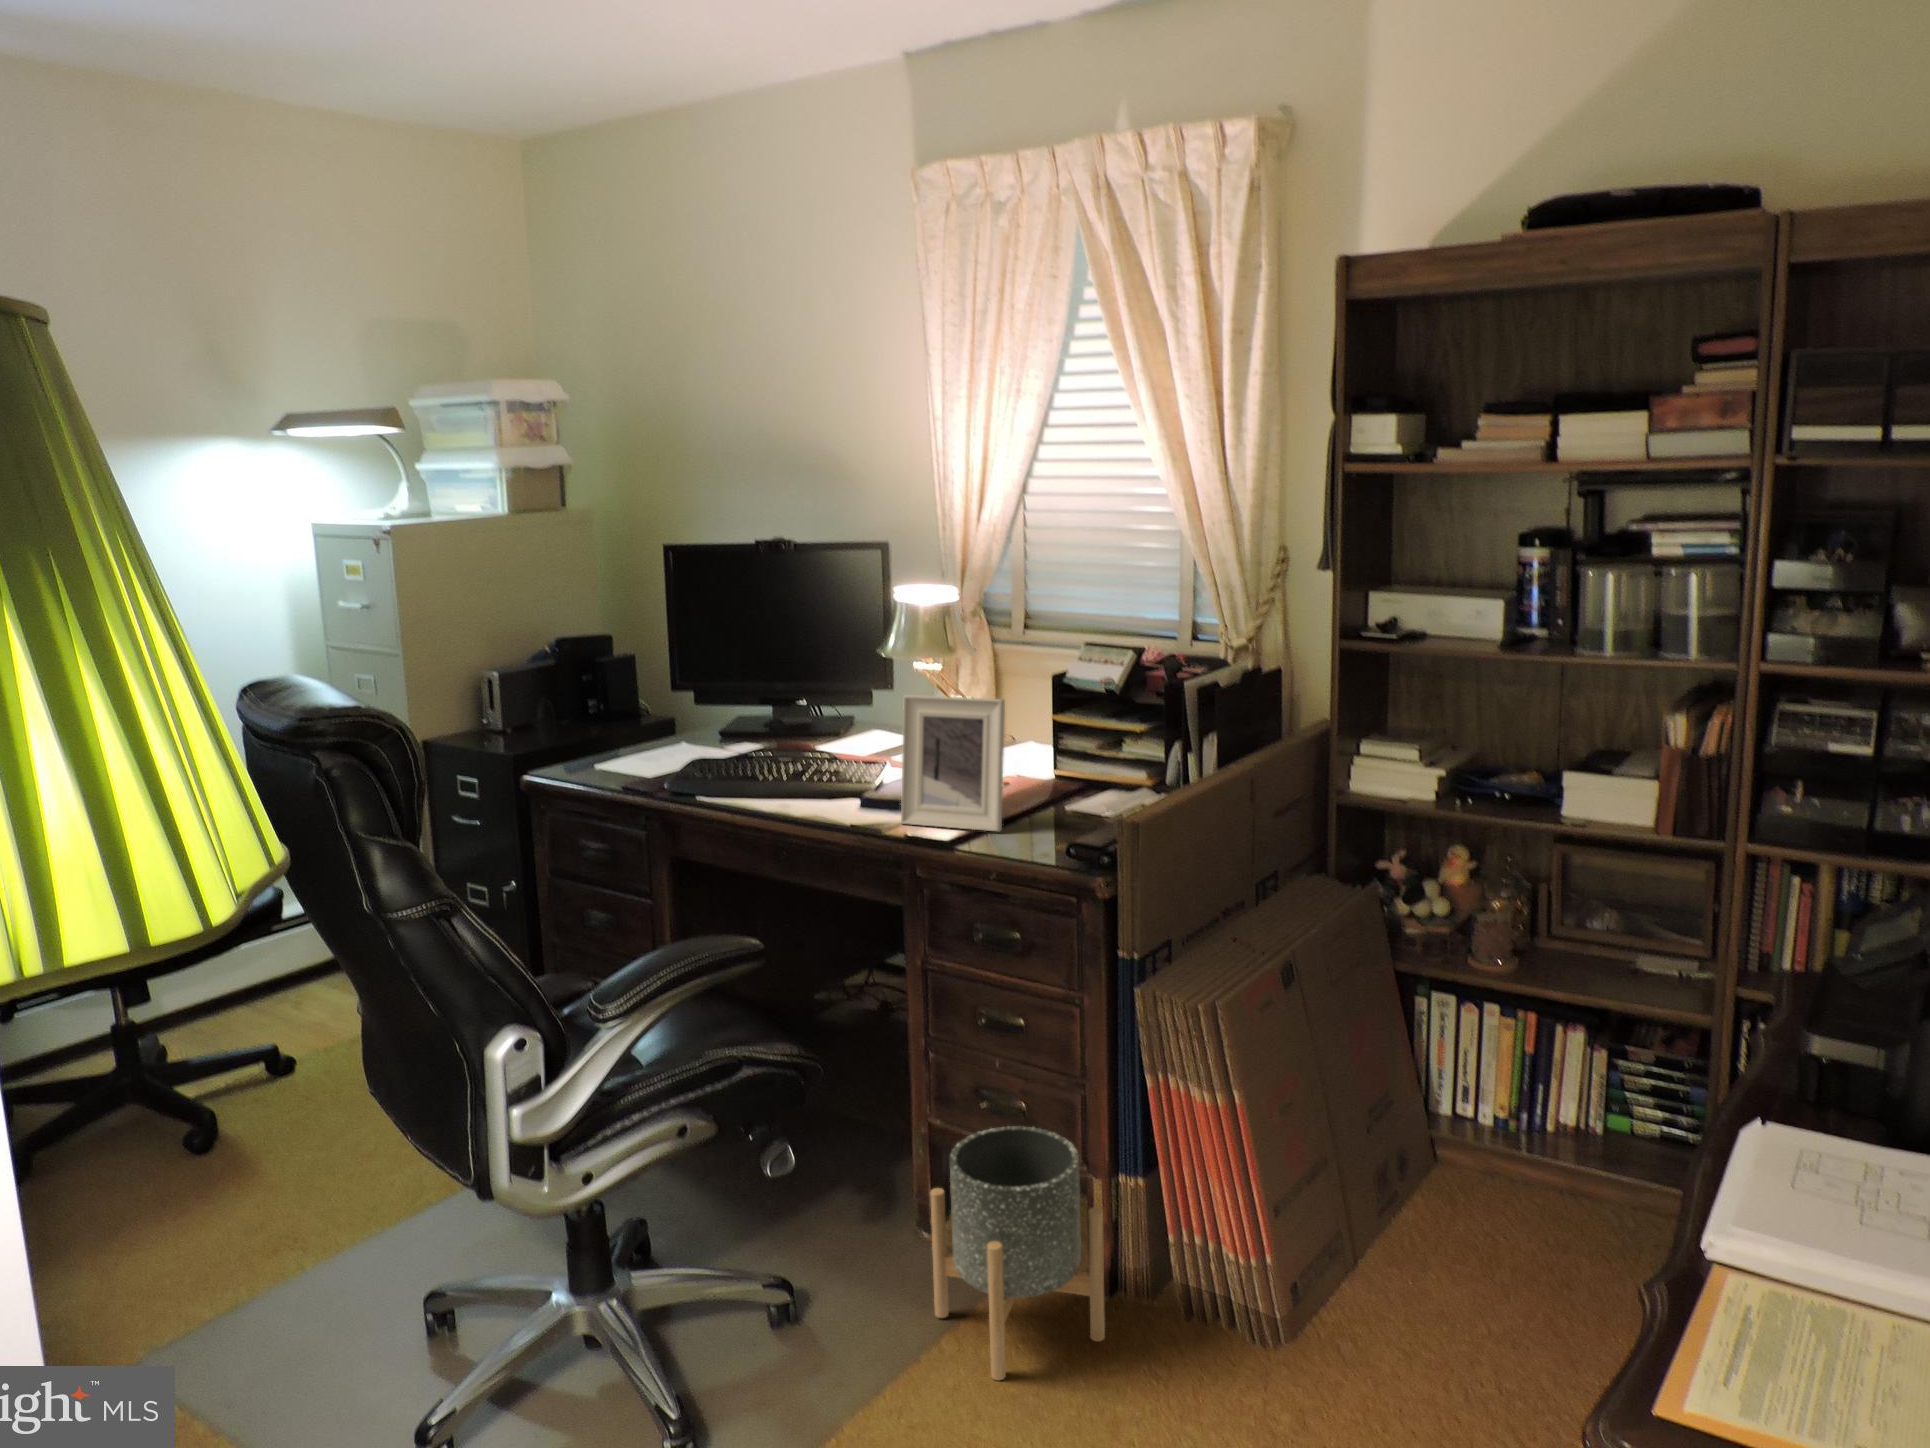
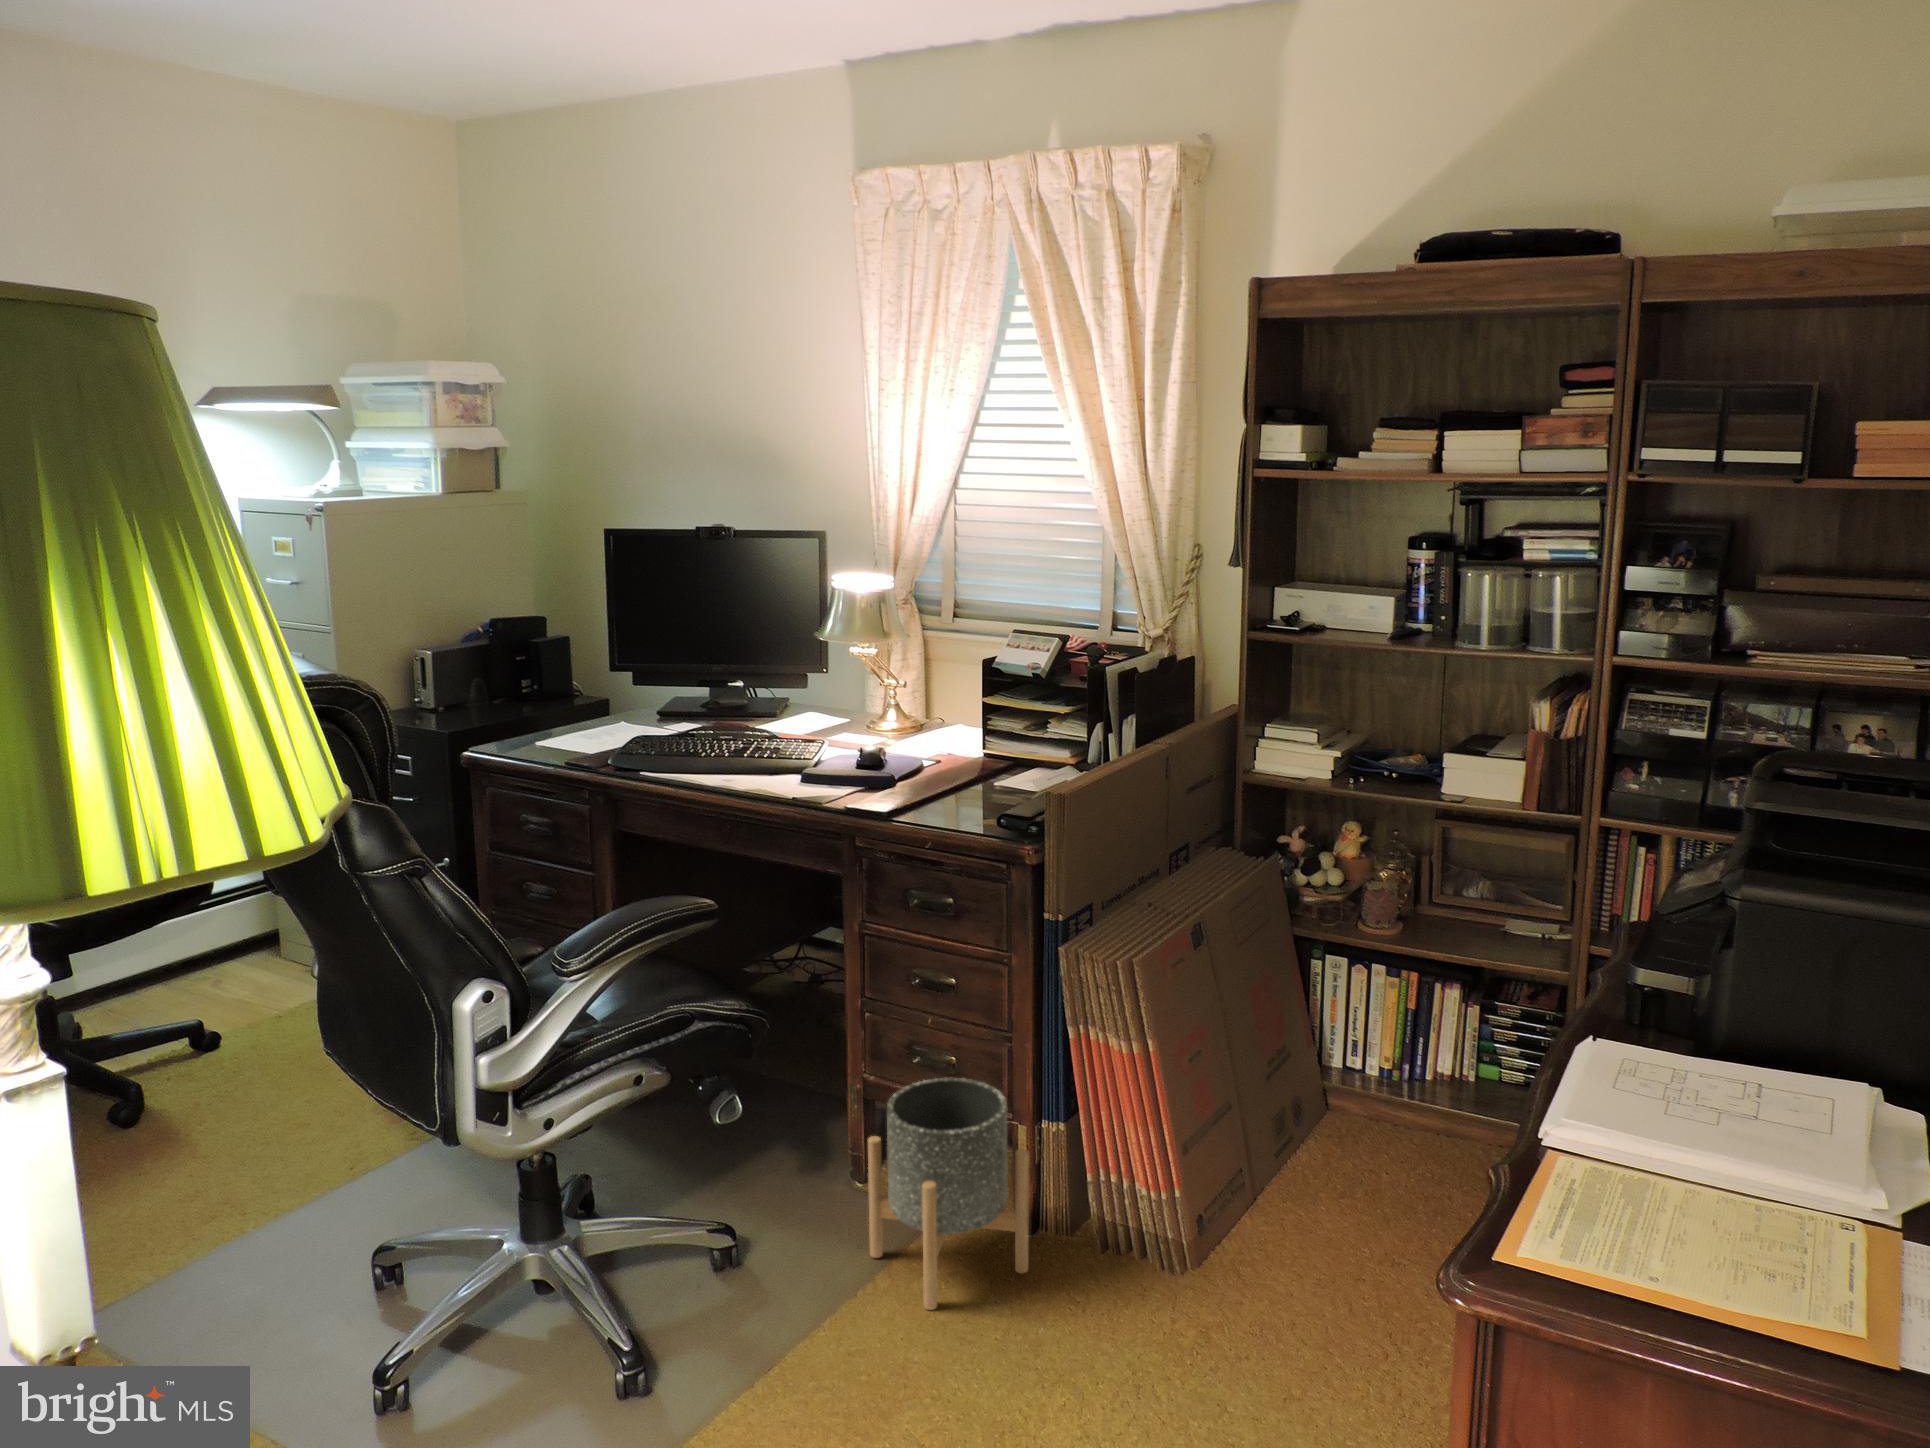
picture frame: present [901,695,1005,831] -> none [841,675,942,804]

